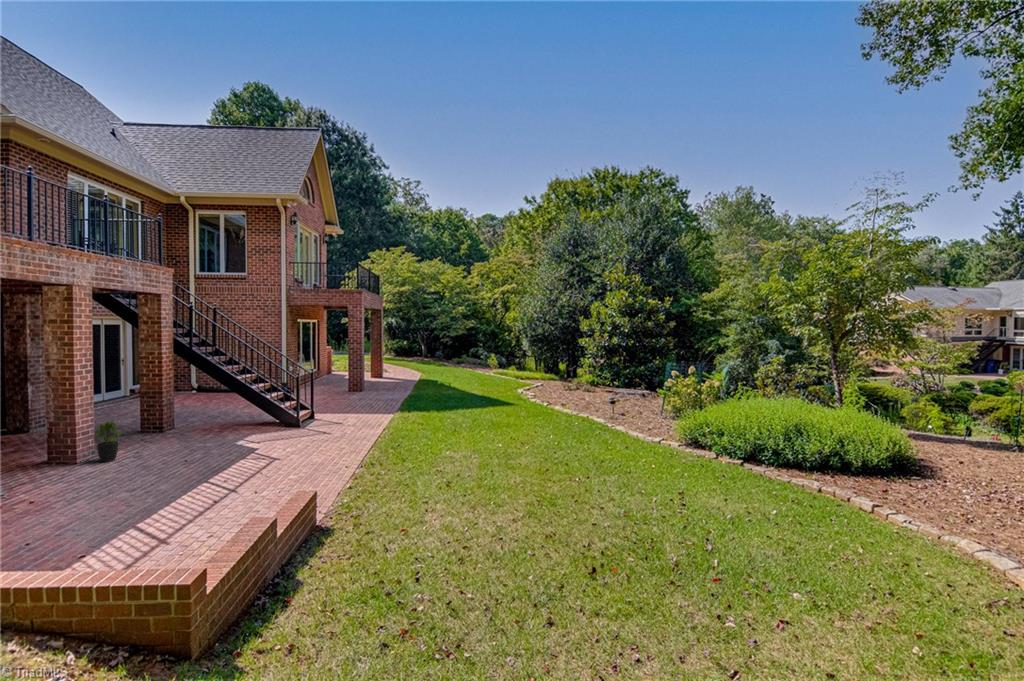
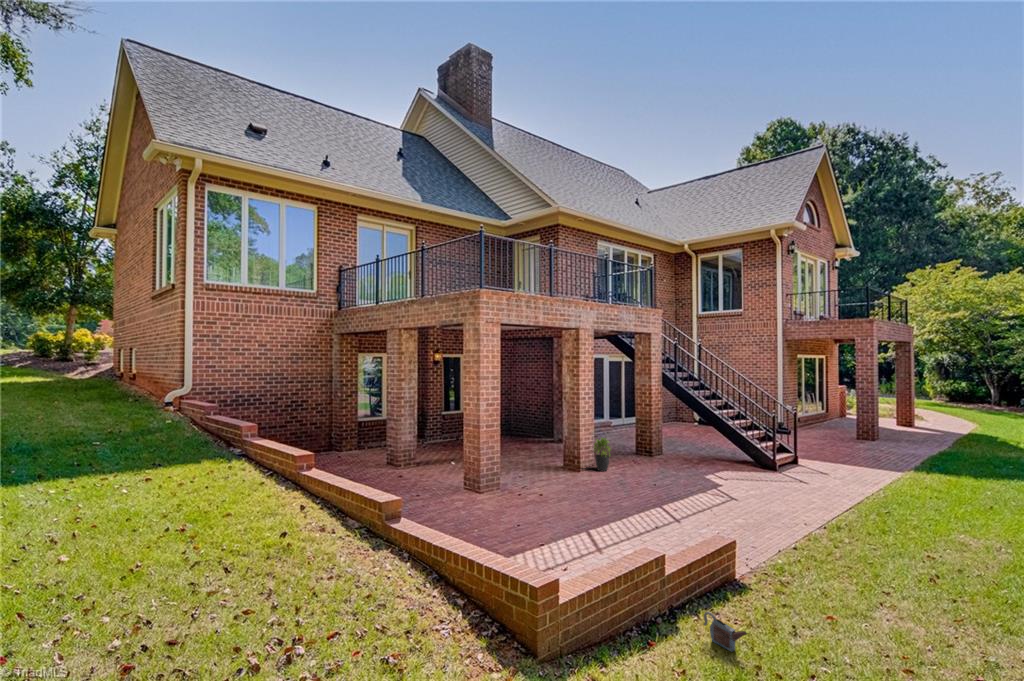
watering can: none [309,547,350,571] -> present [704,612,747,652]

